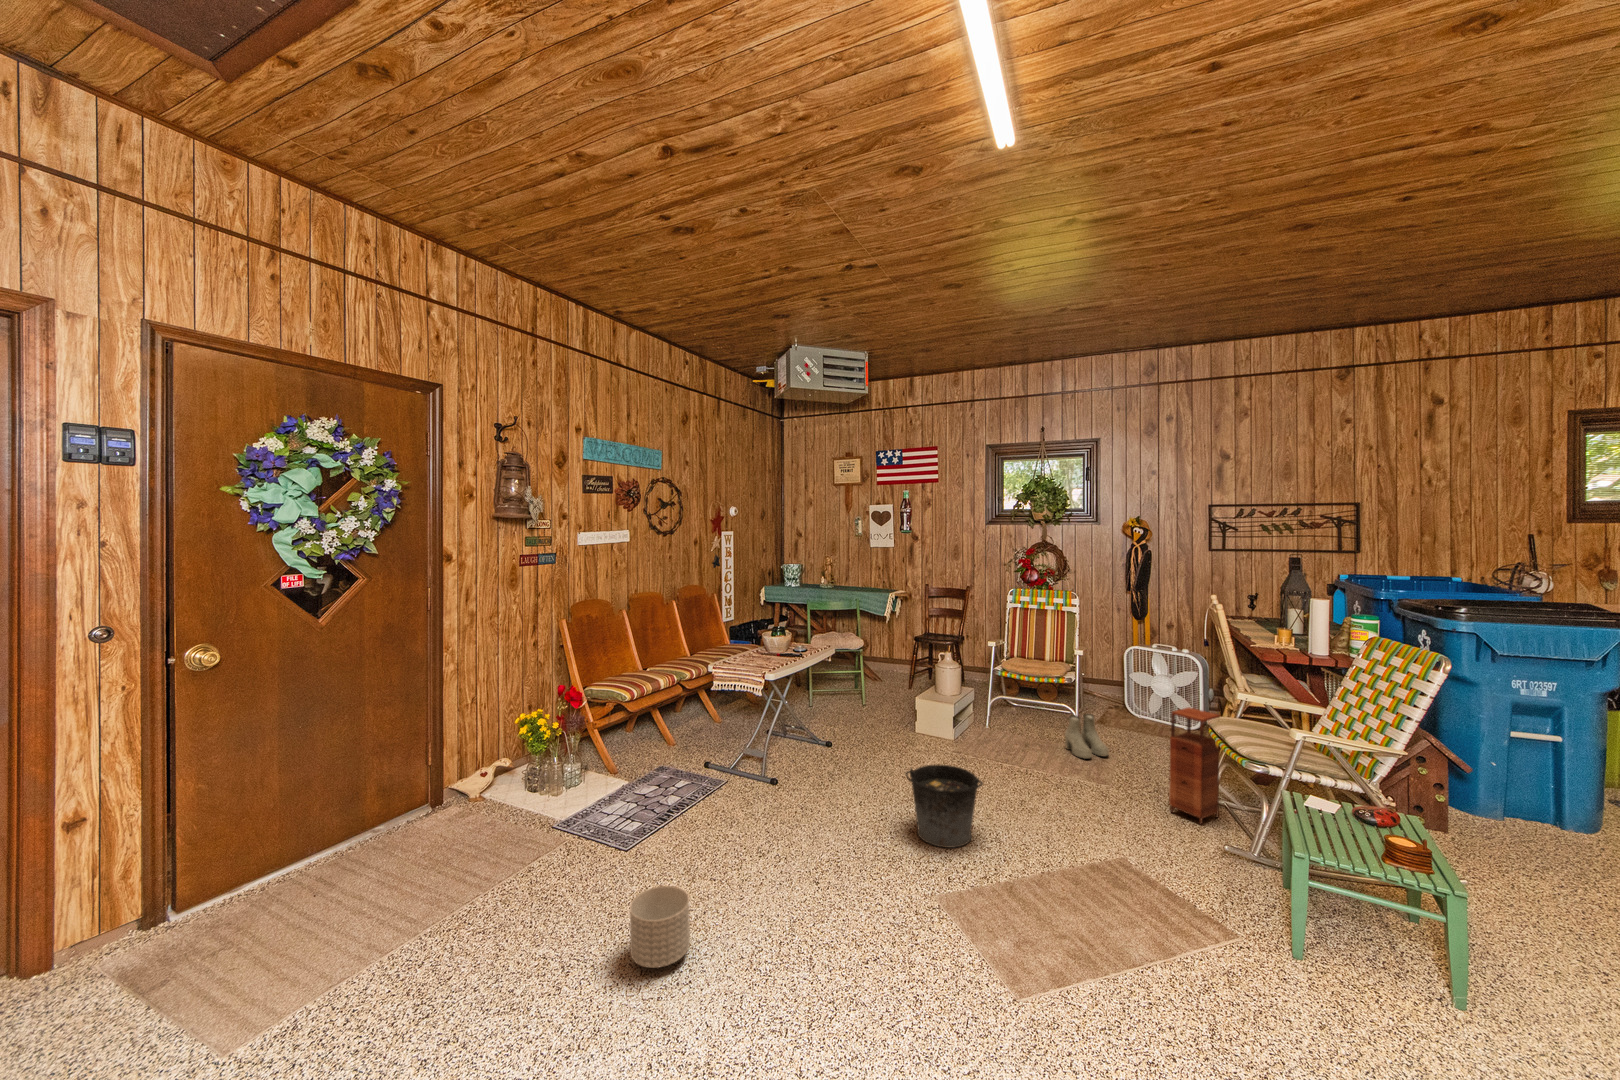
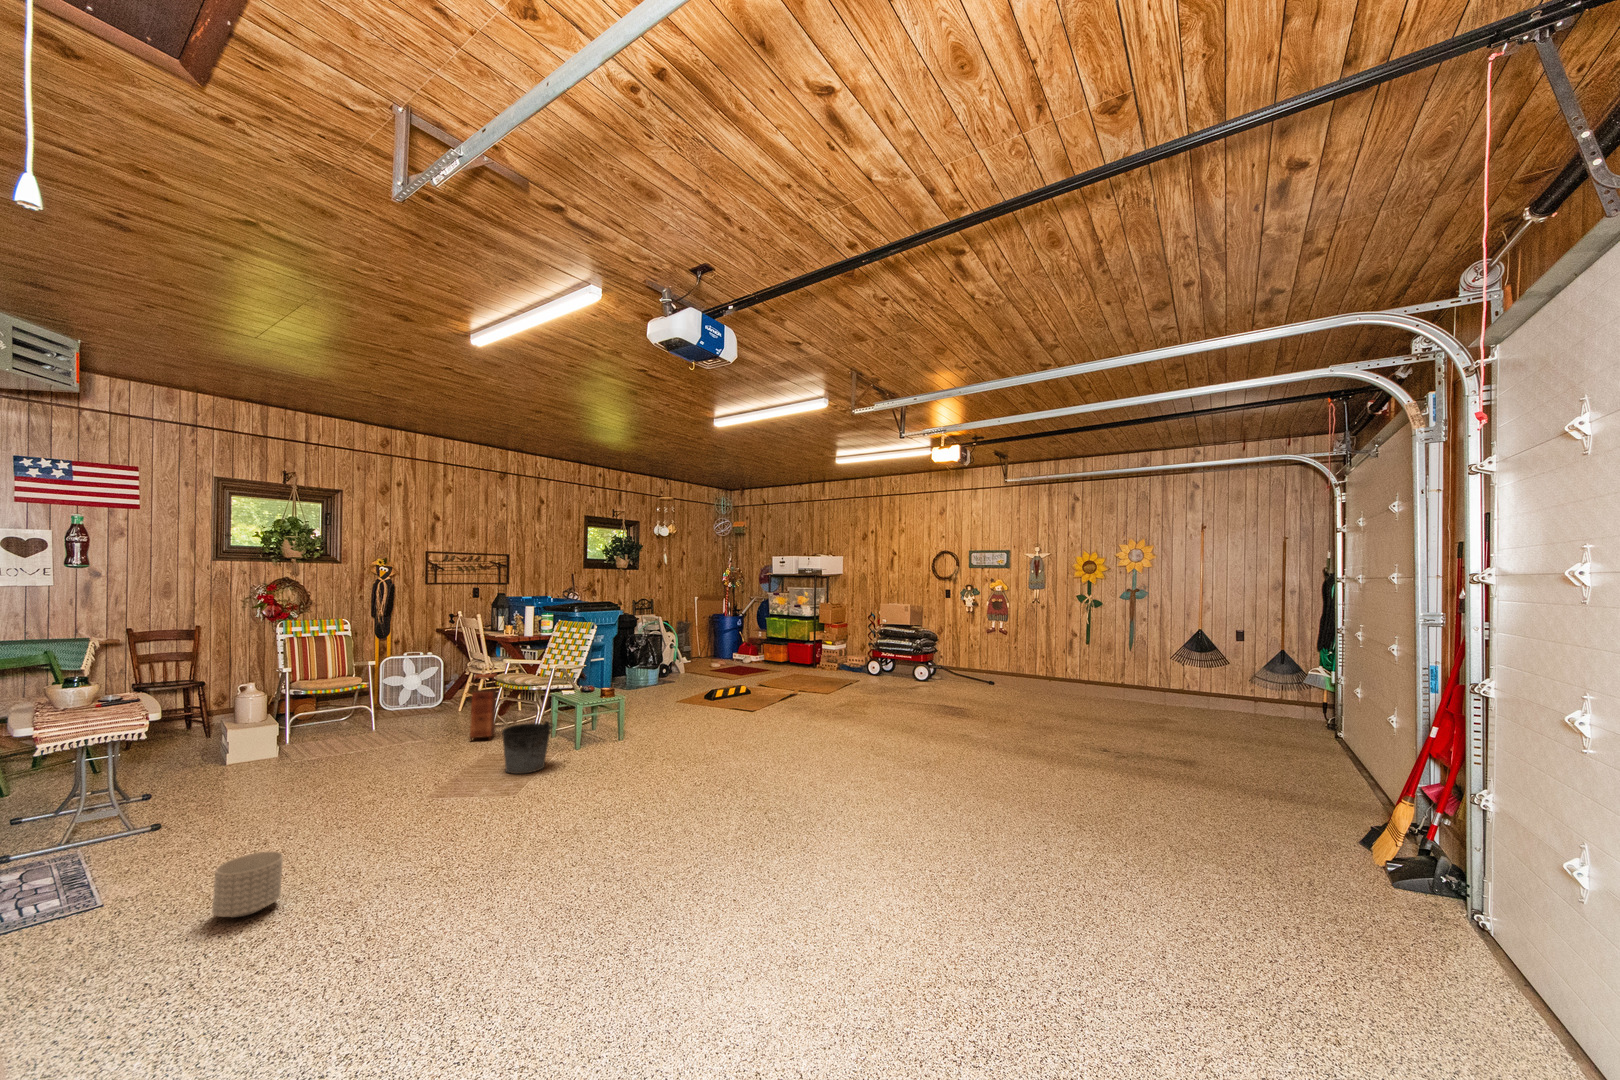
boots: present [1065,714,1109,759] -> none [359,707,399,740]
bucket: present [906,765,983,848] -> present [502,721,554,774]

